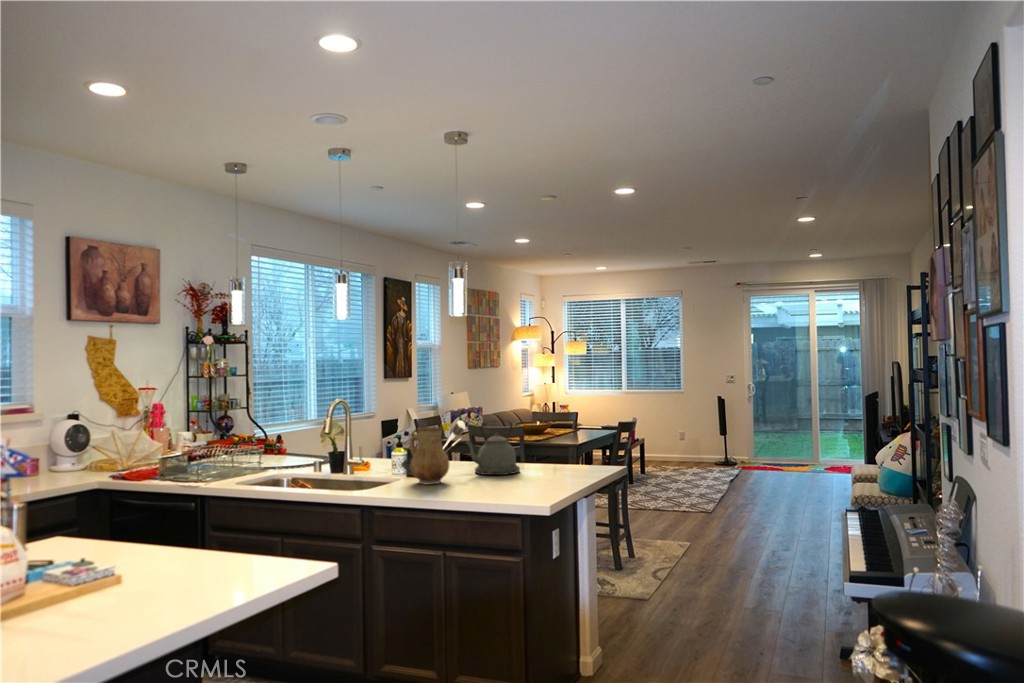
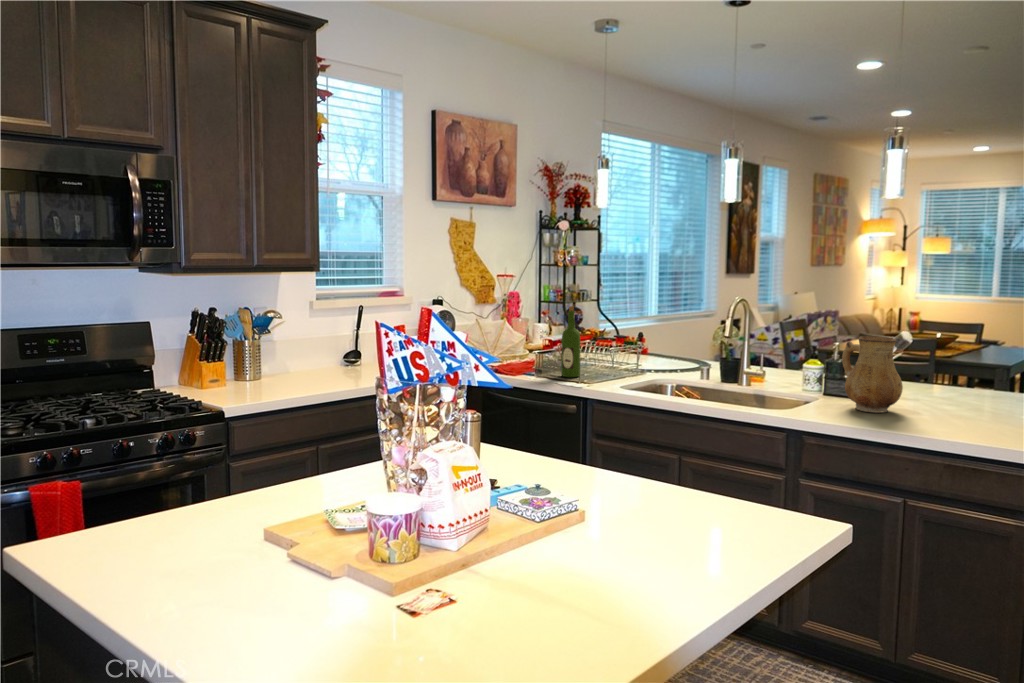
wine bottle: none [188,415,206,478] -> present [561,306,580,377]
kettle: present [465,420,520,475] -> none [917,333,993,407]

